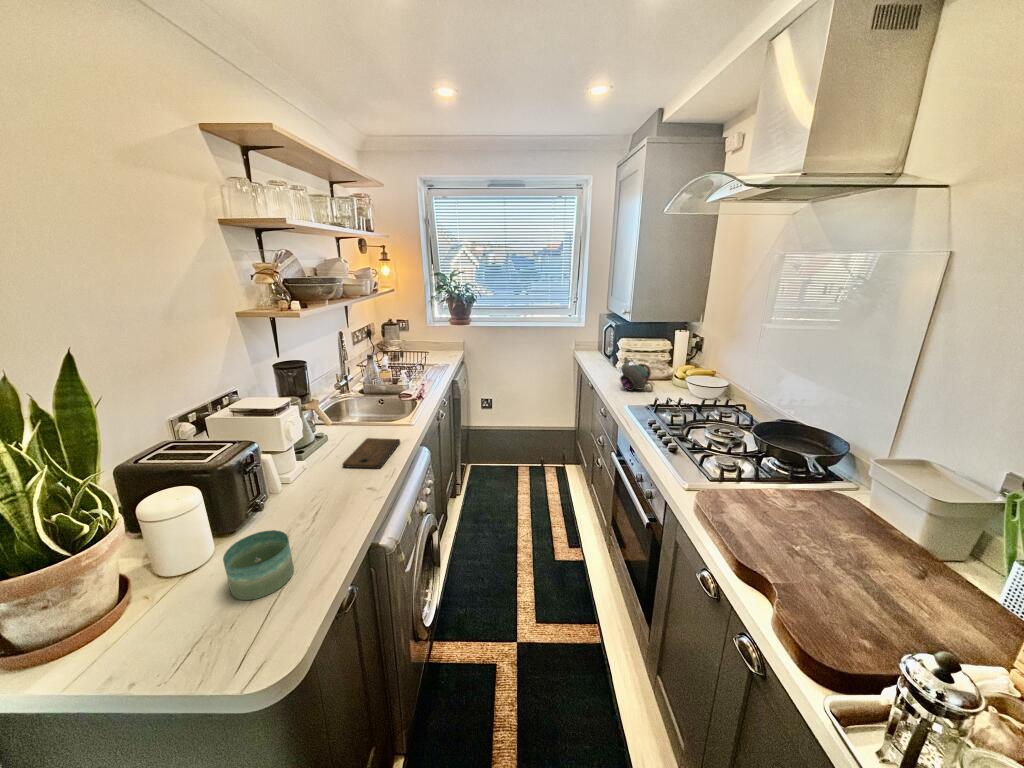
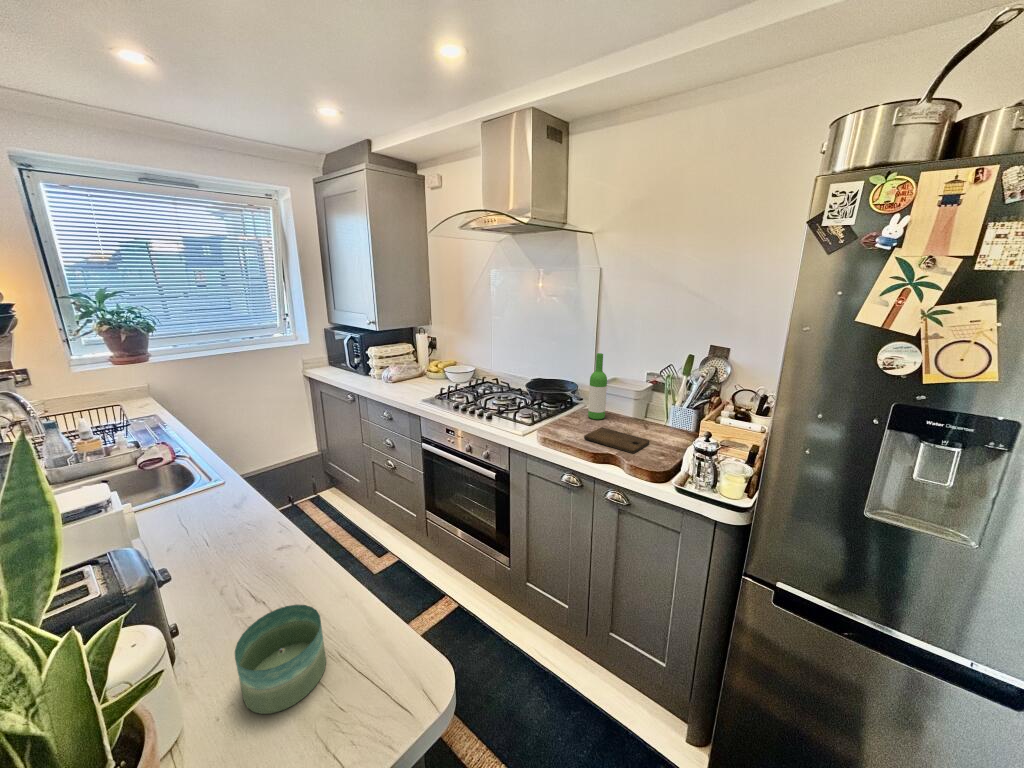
teapot: present [620,357,654,392] -> none [390,362,421,391]
wine bottle: none [825,407,878,521] -> present [588,353,607,419]
cutting board: present [343,438,400,468] -> present [584,427,649,454]

